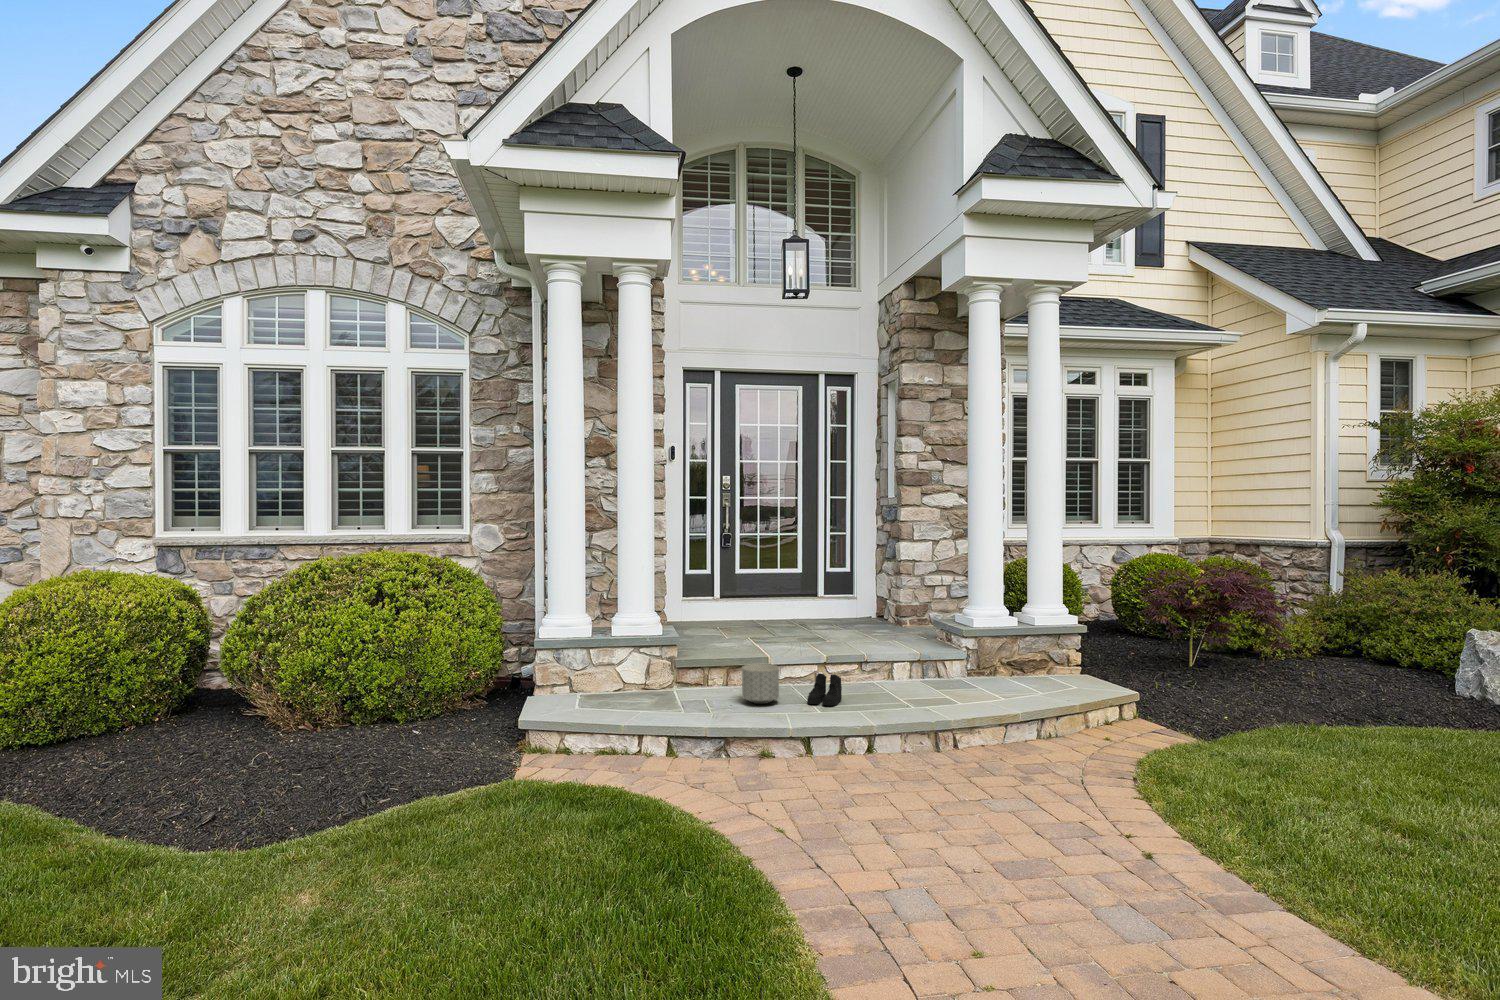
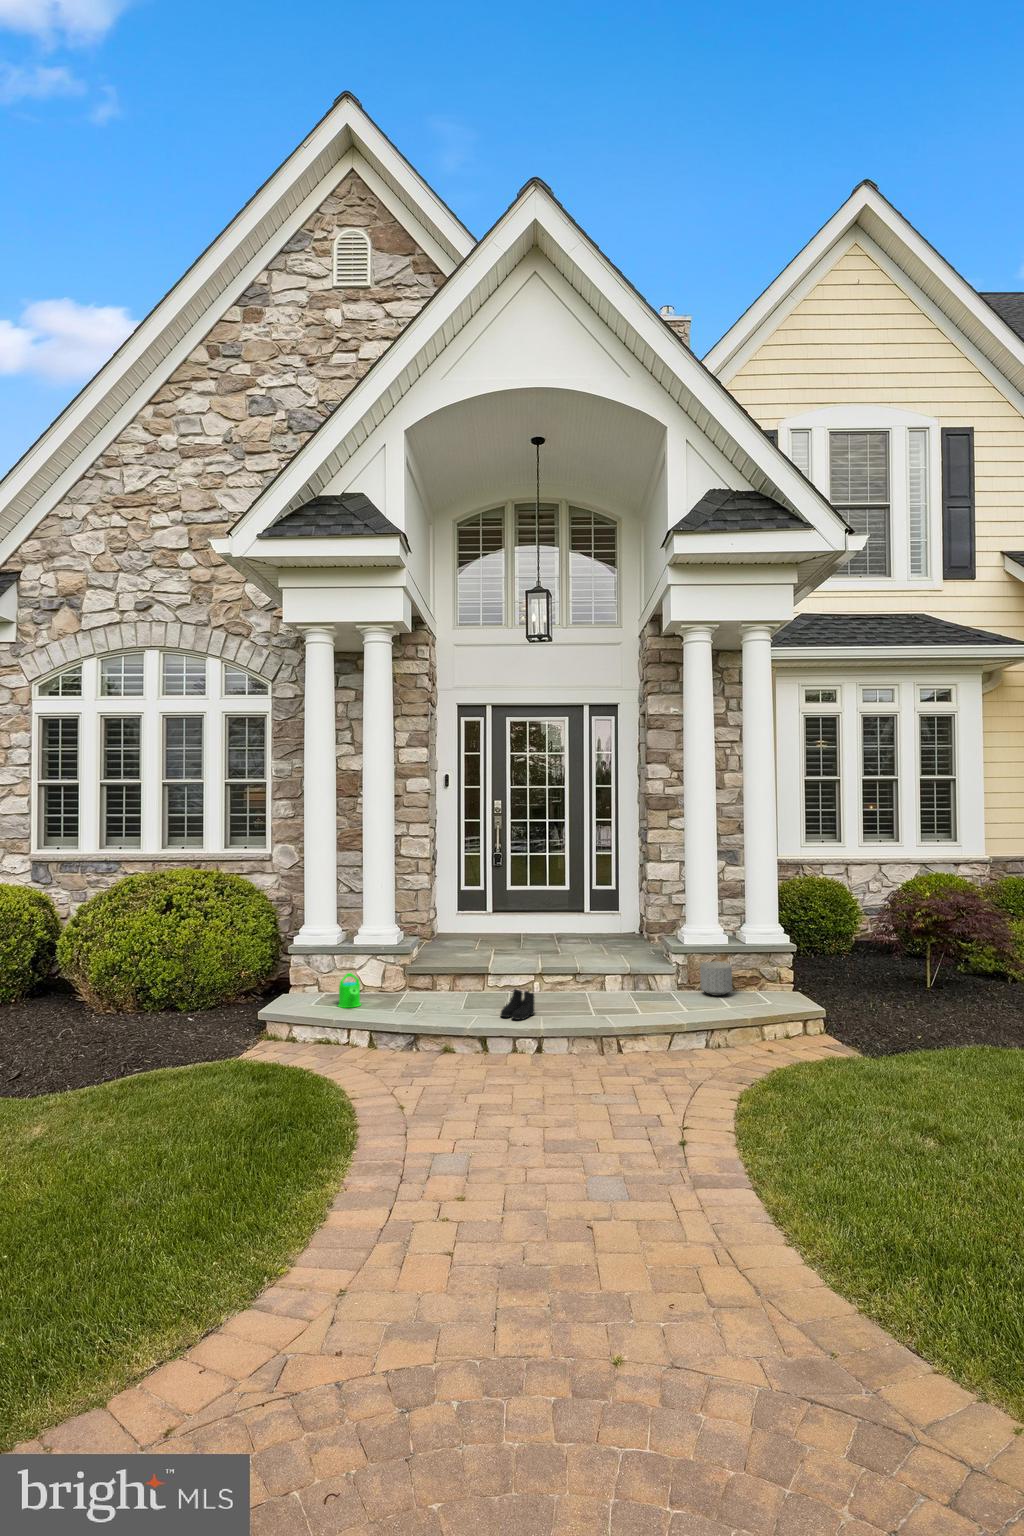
watering can: none [611,664,642,704] -> present [338,973,361,1008]
planter: present [742,664,779,704] -> present [700,962,732,996]

